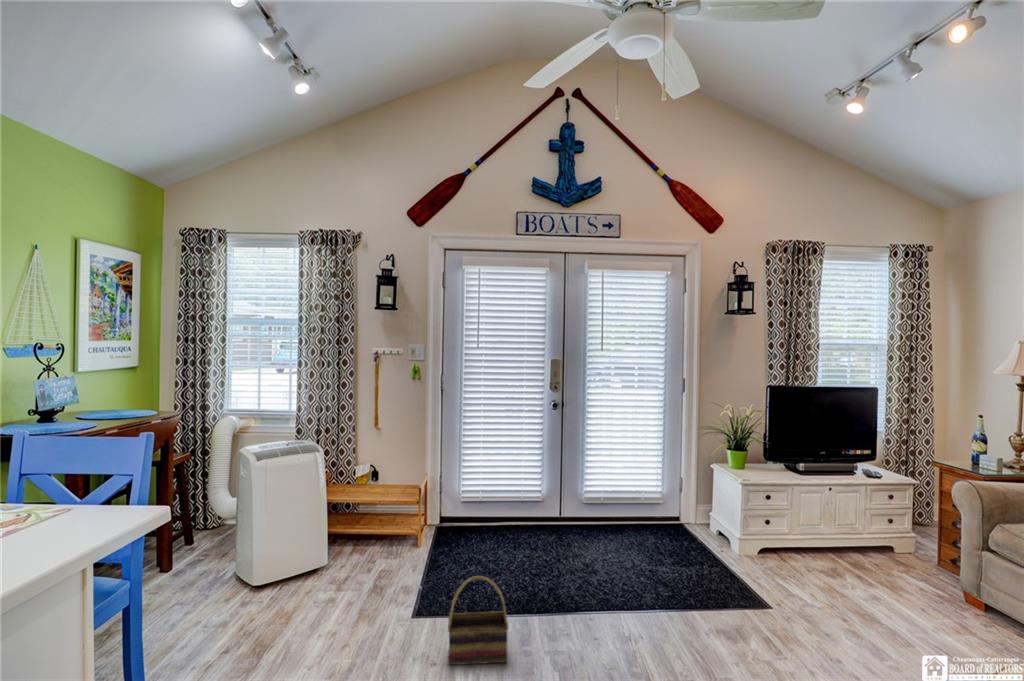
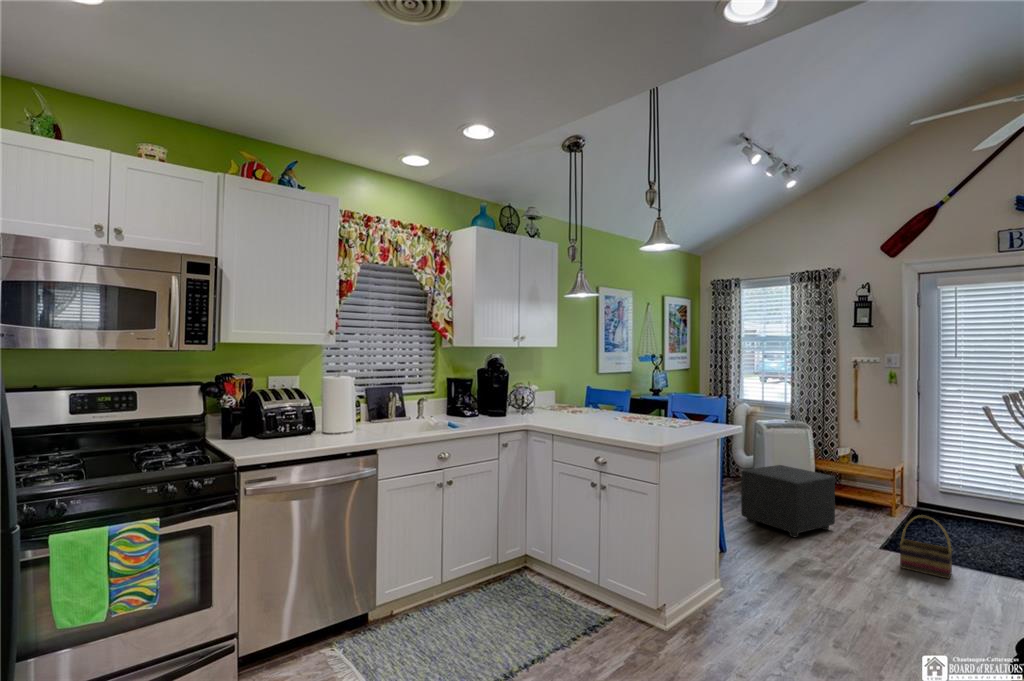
ottoman: none [205,519,357,655] -> present [741,465,835,537]

